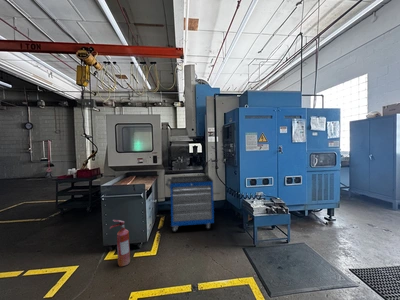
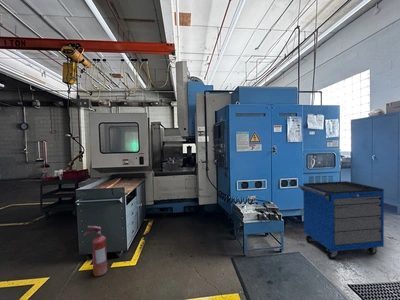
storage cabinet: present [166,175,214,232] -> present [299,181,384,259]

